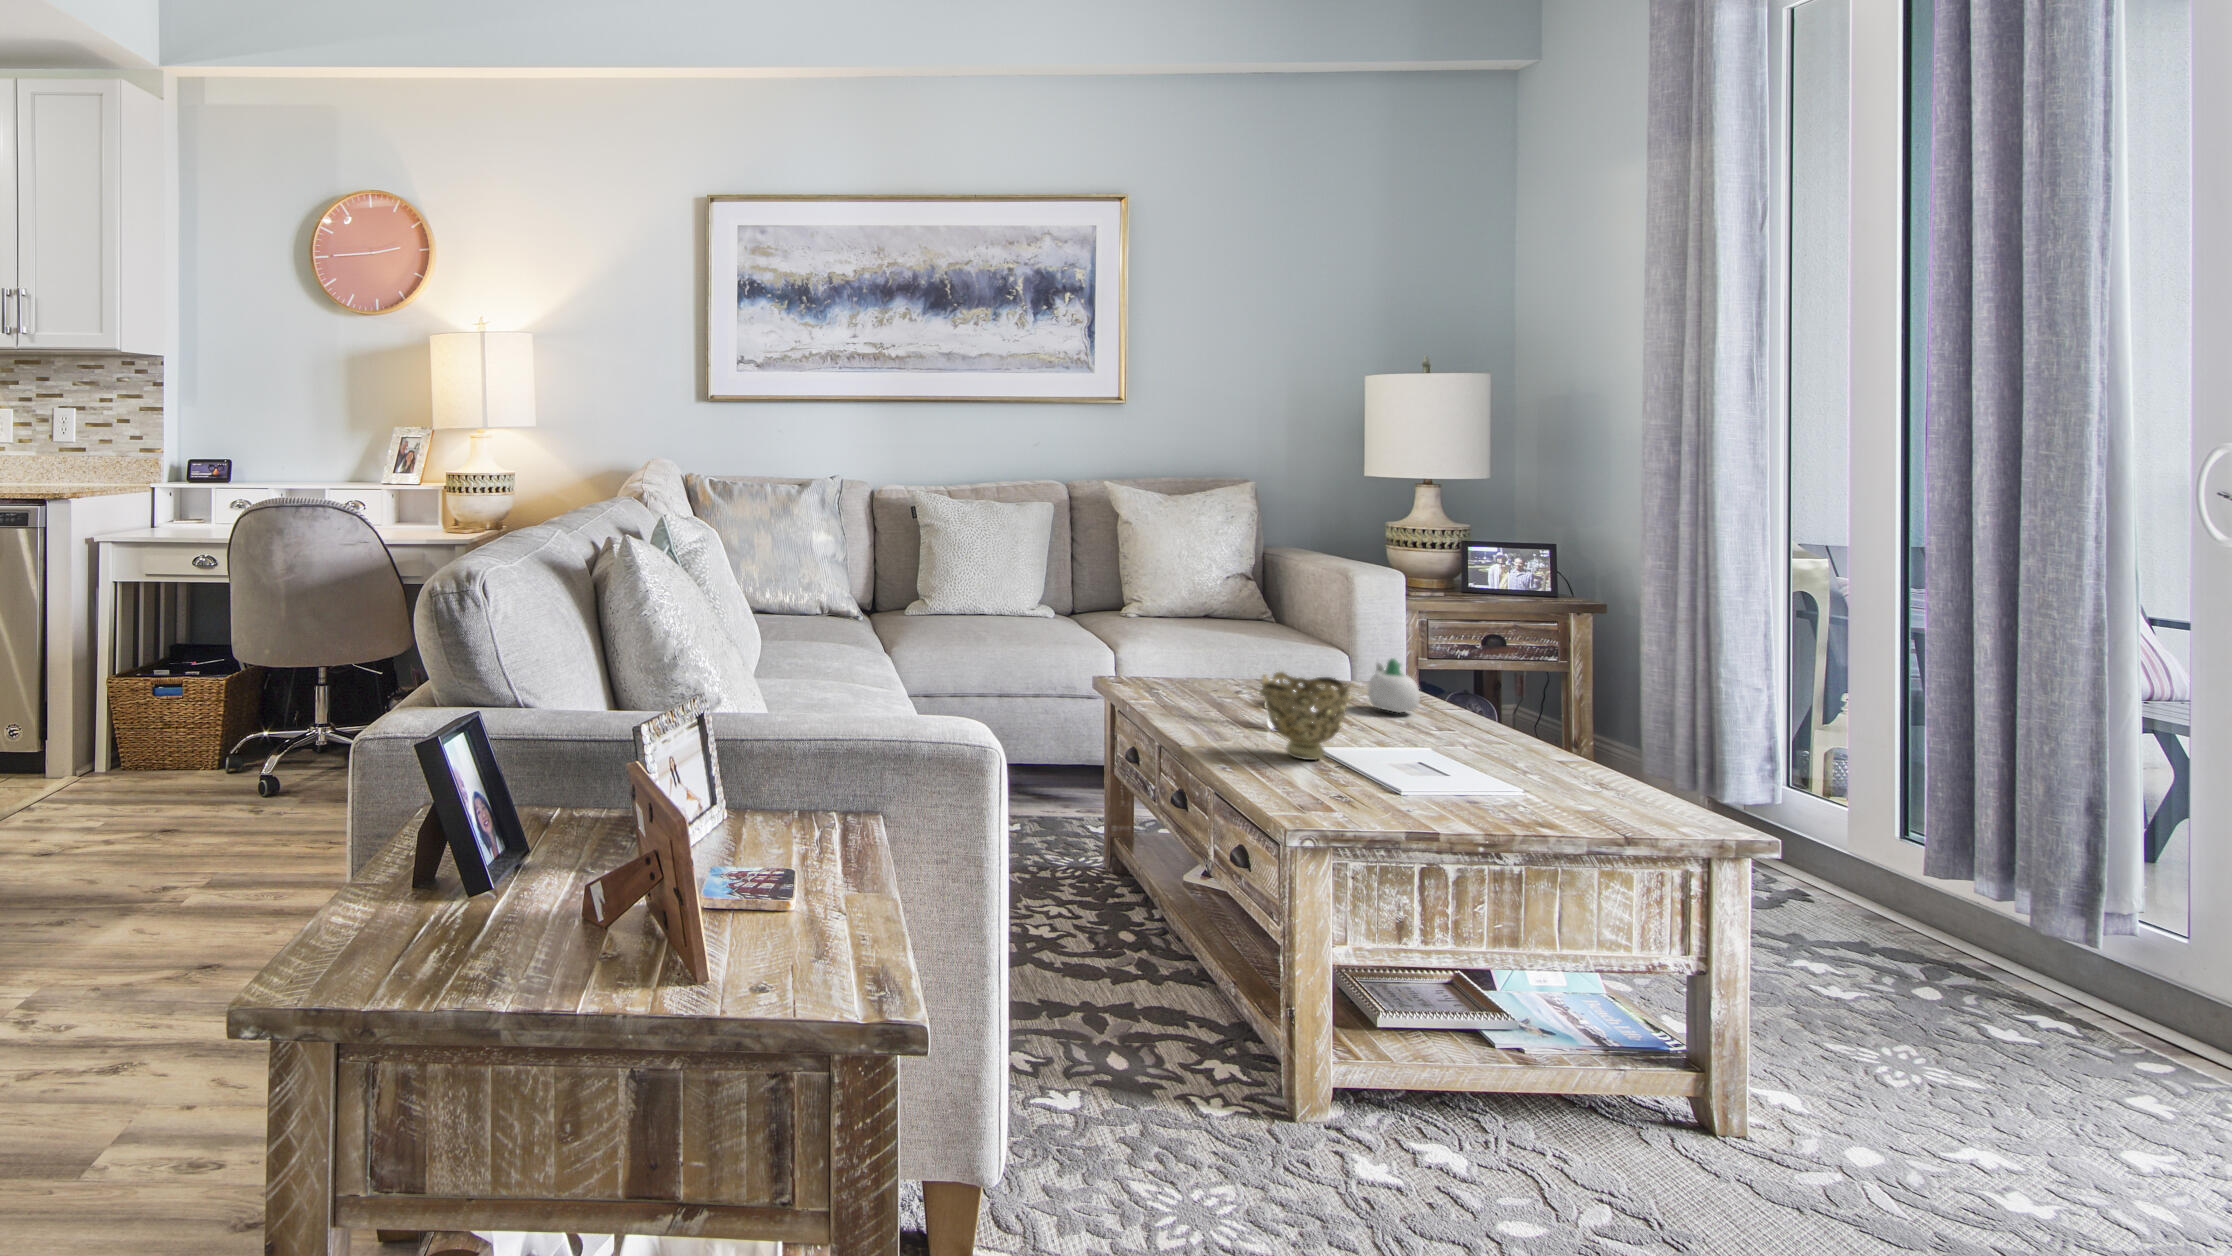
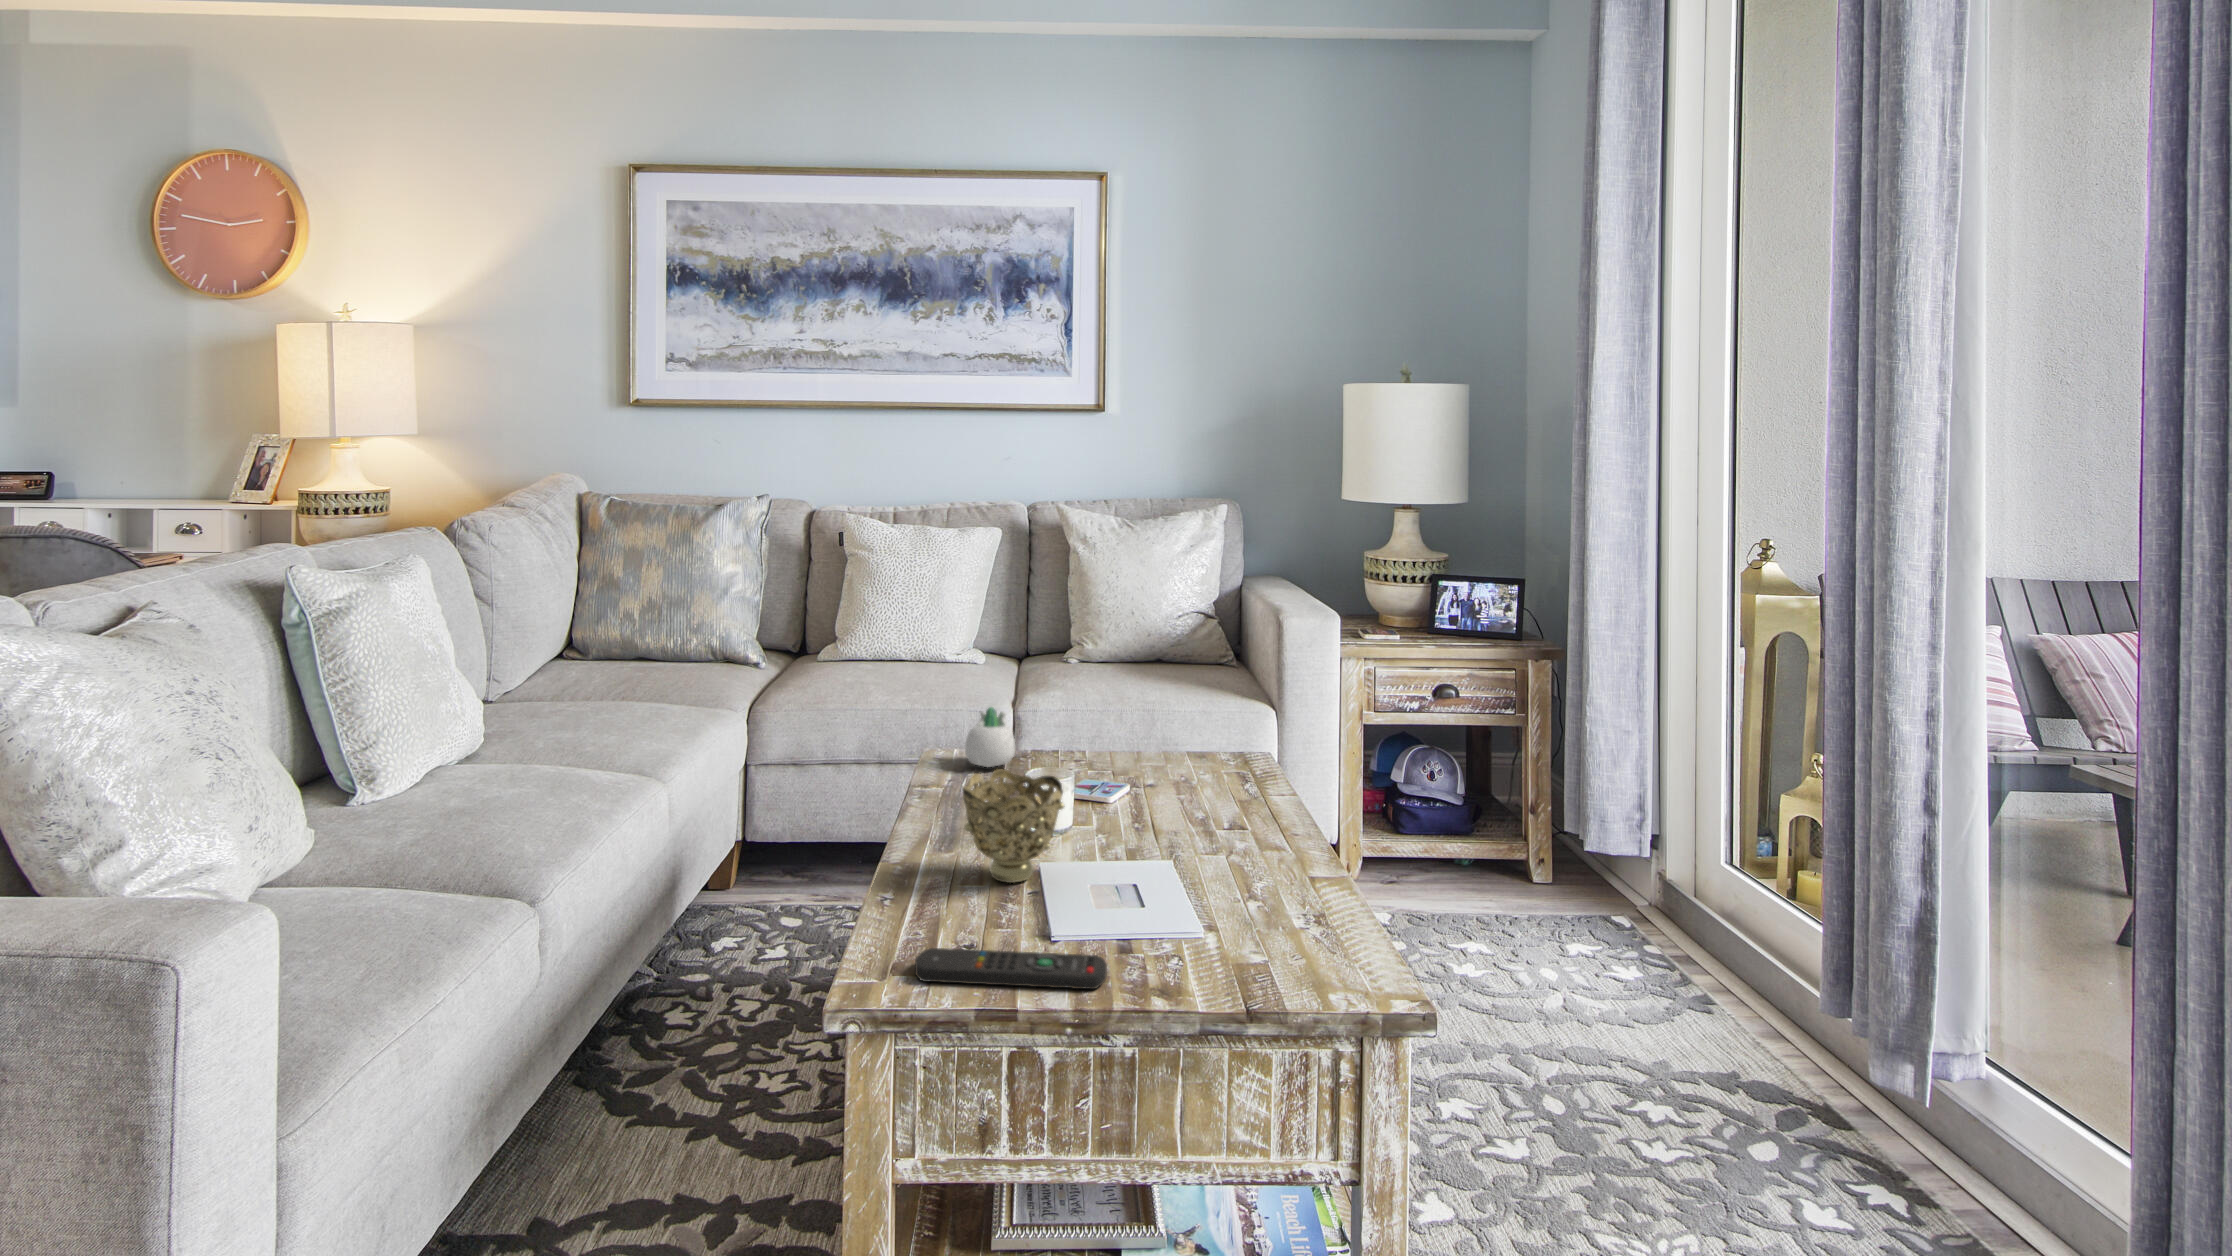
succulent planter: present [1368,658,1420,713] -> present [965,707,1016,767]
remote control: none [1321,792,1484,821] -> present [915,948,1107,989]

